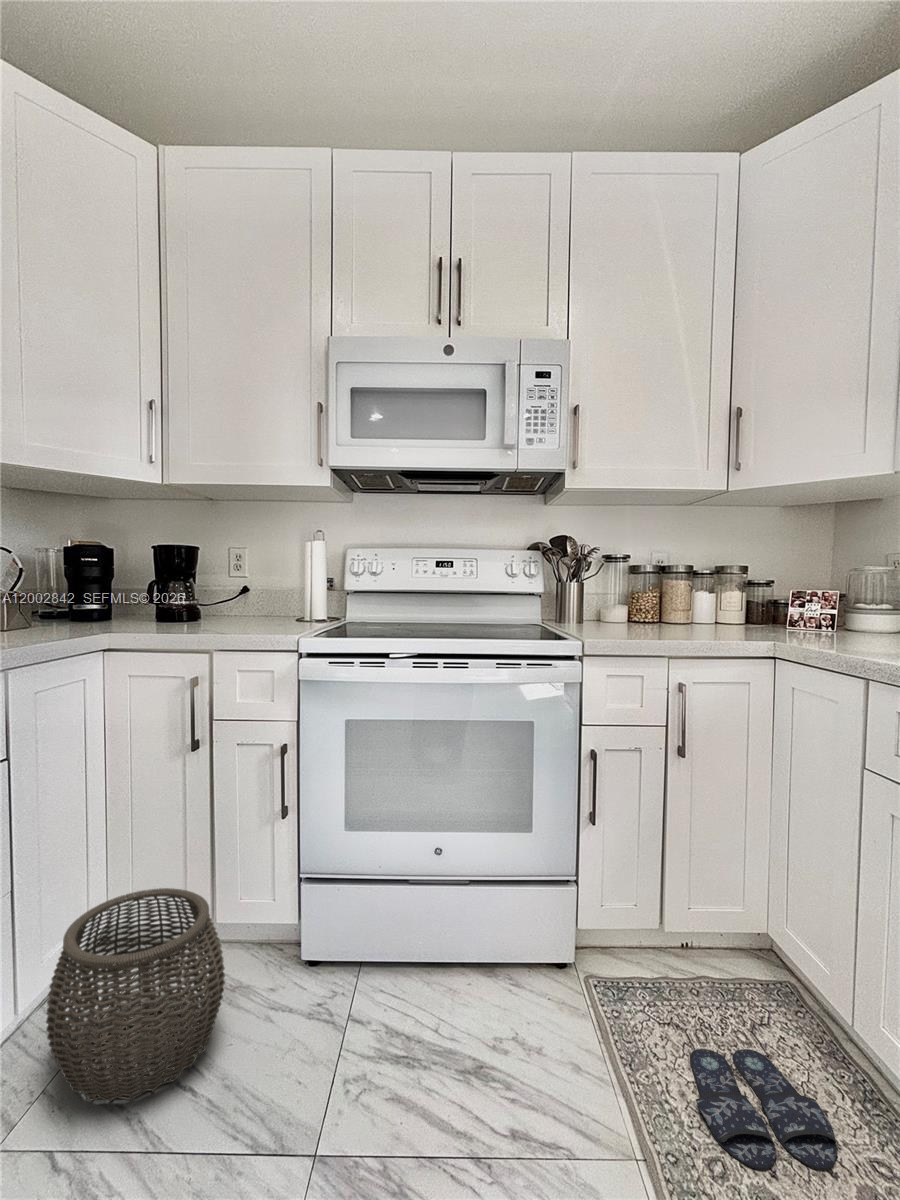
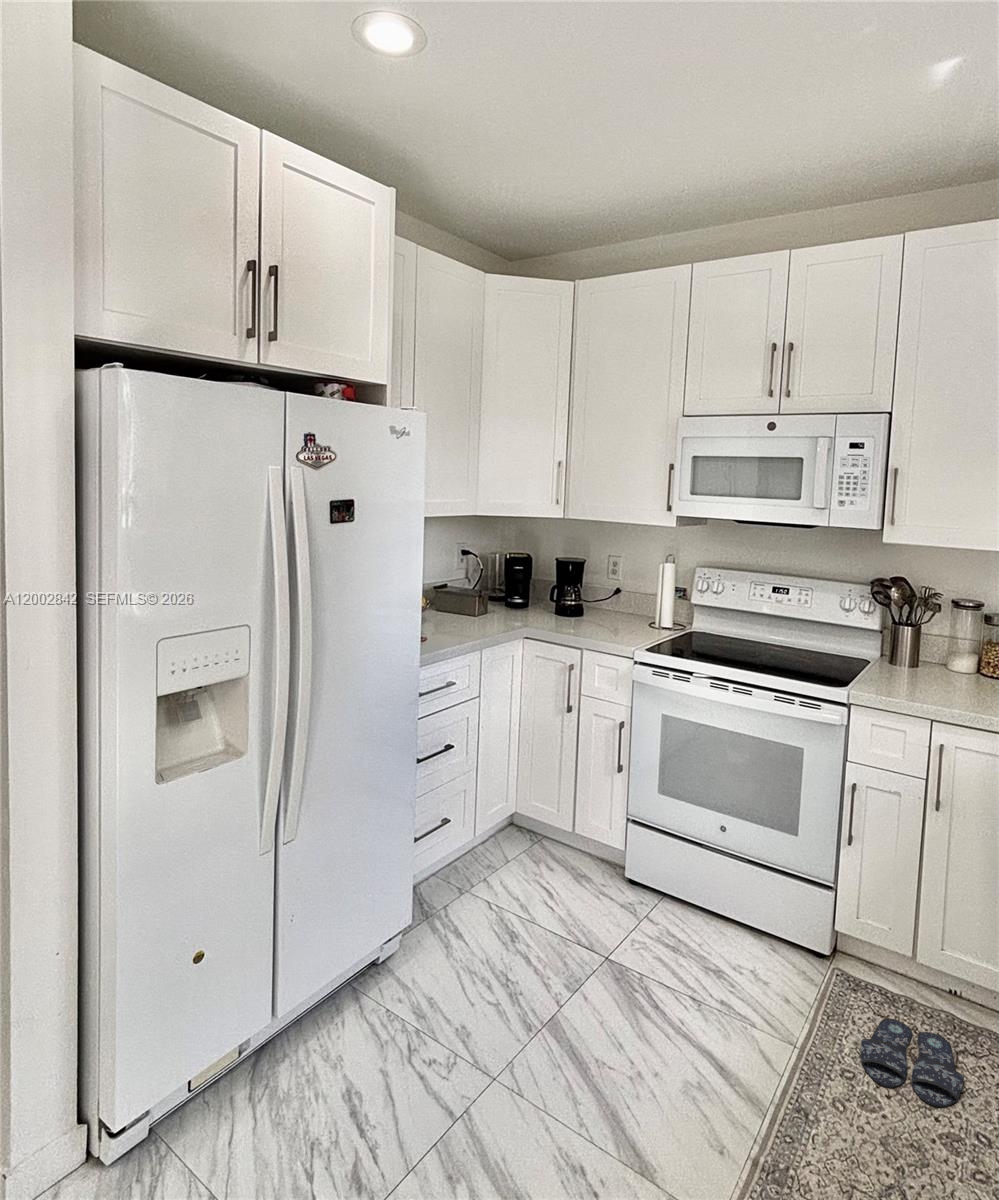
woven basket: present [46,888,225,1103] -> none [476,800,571,911]

